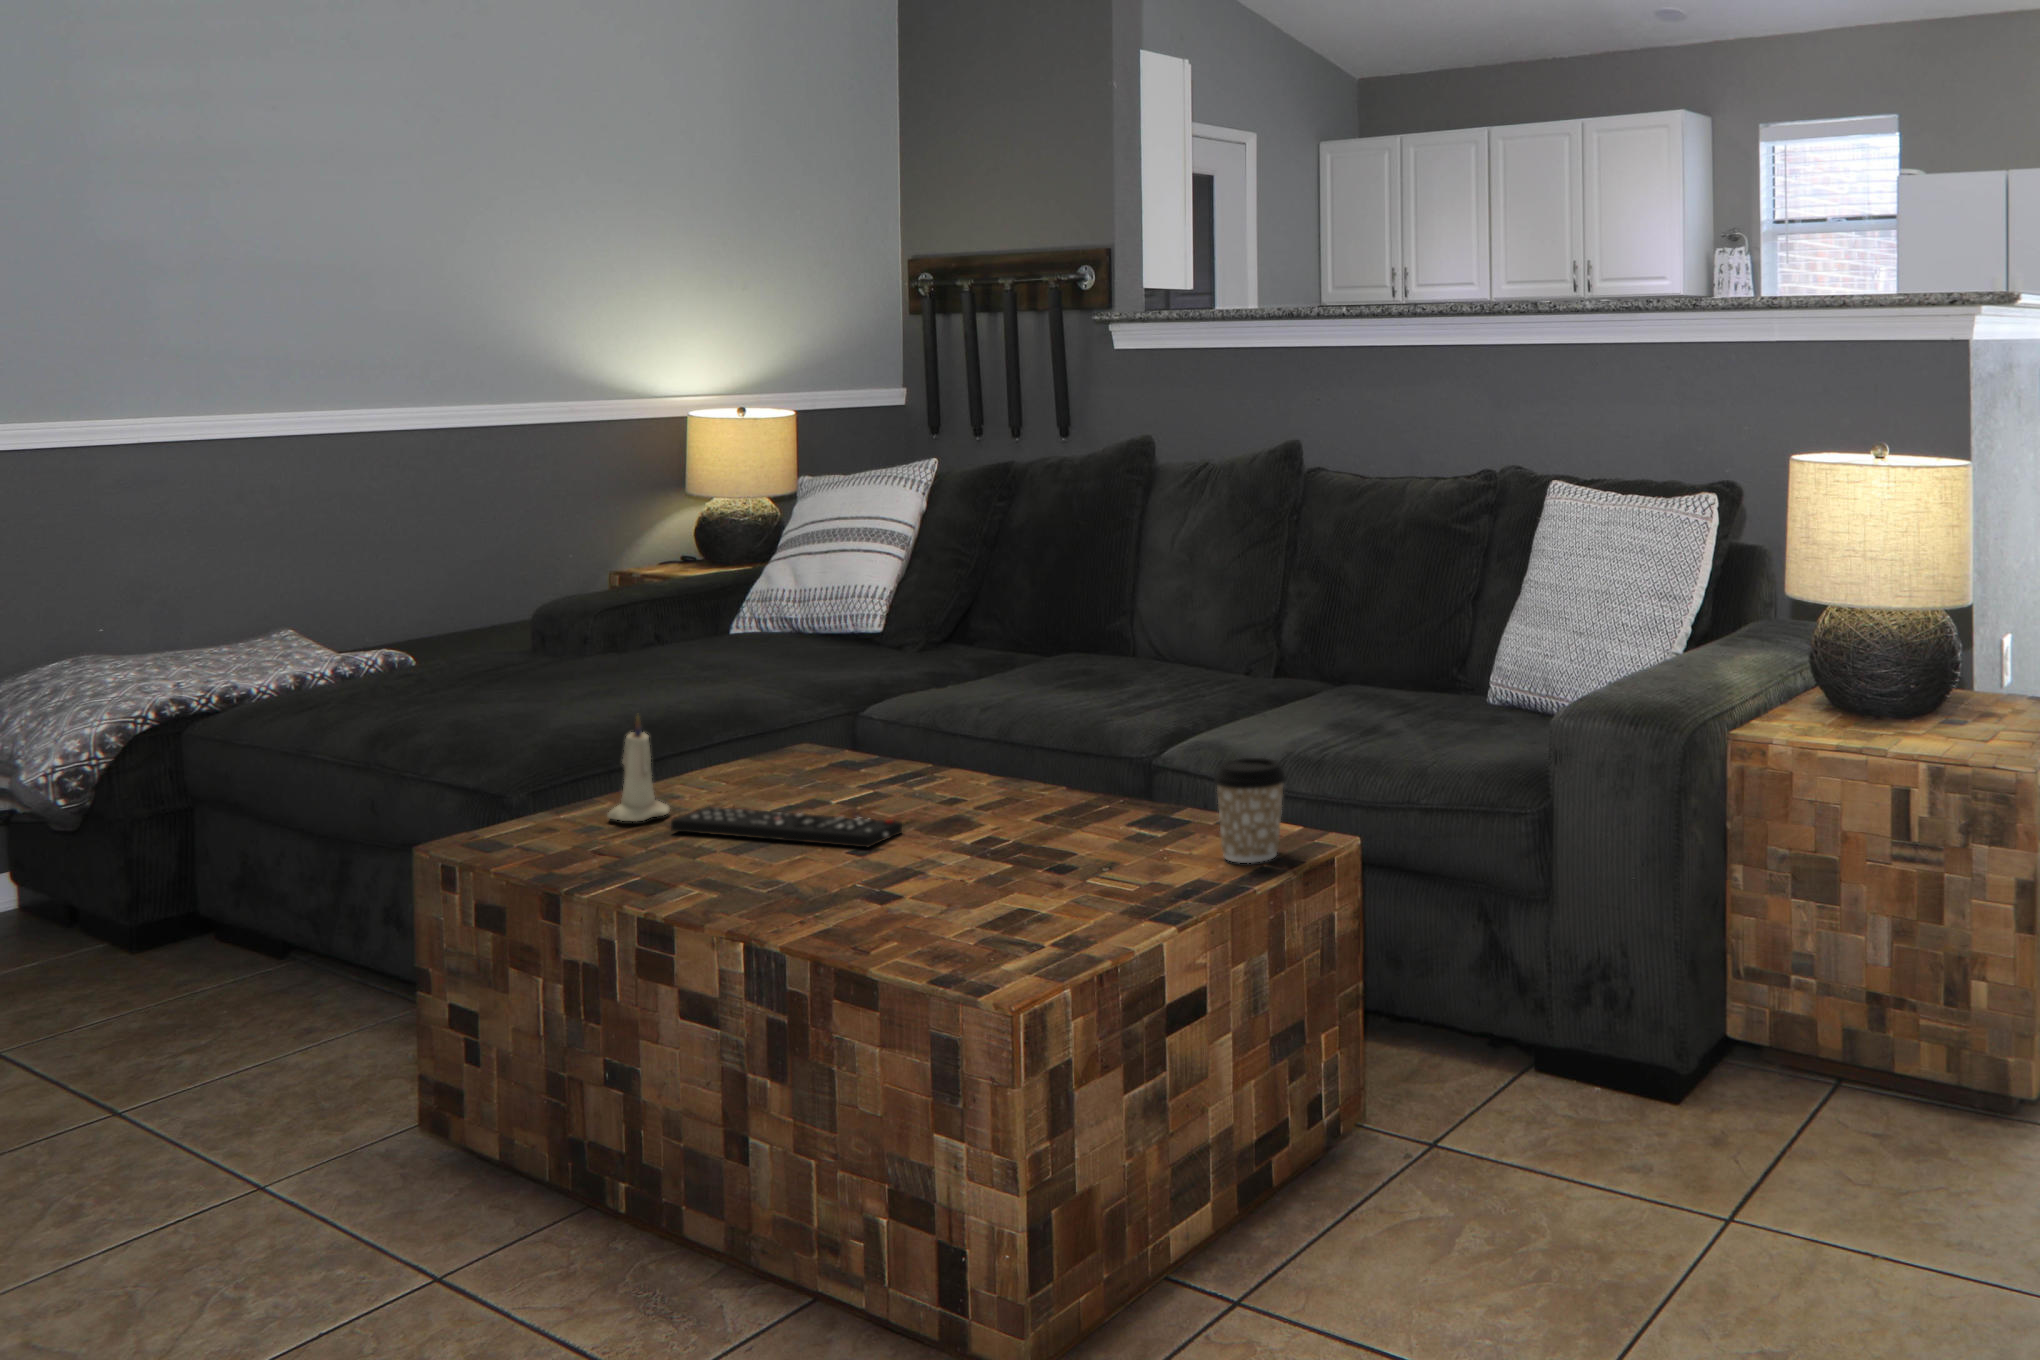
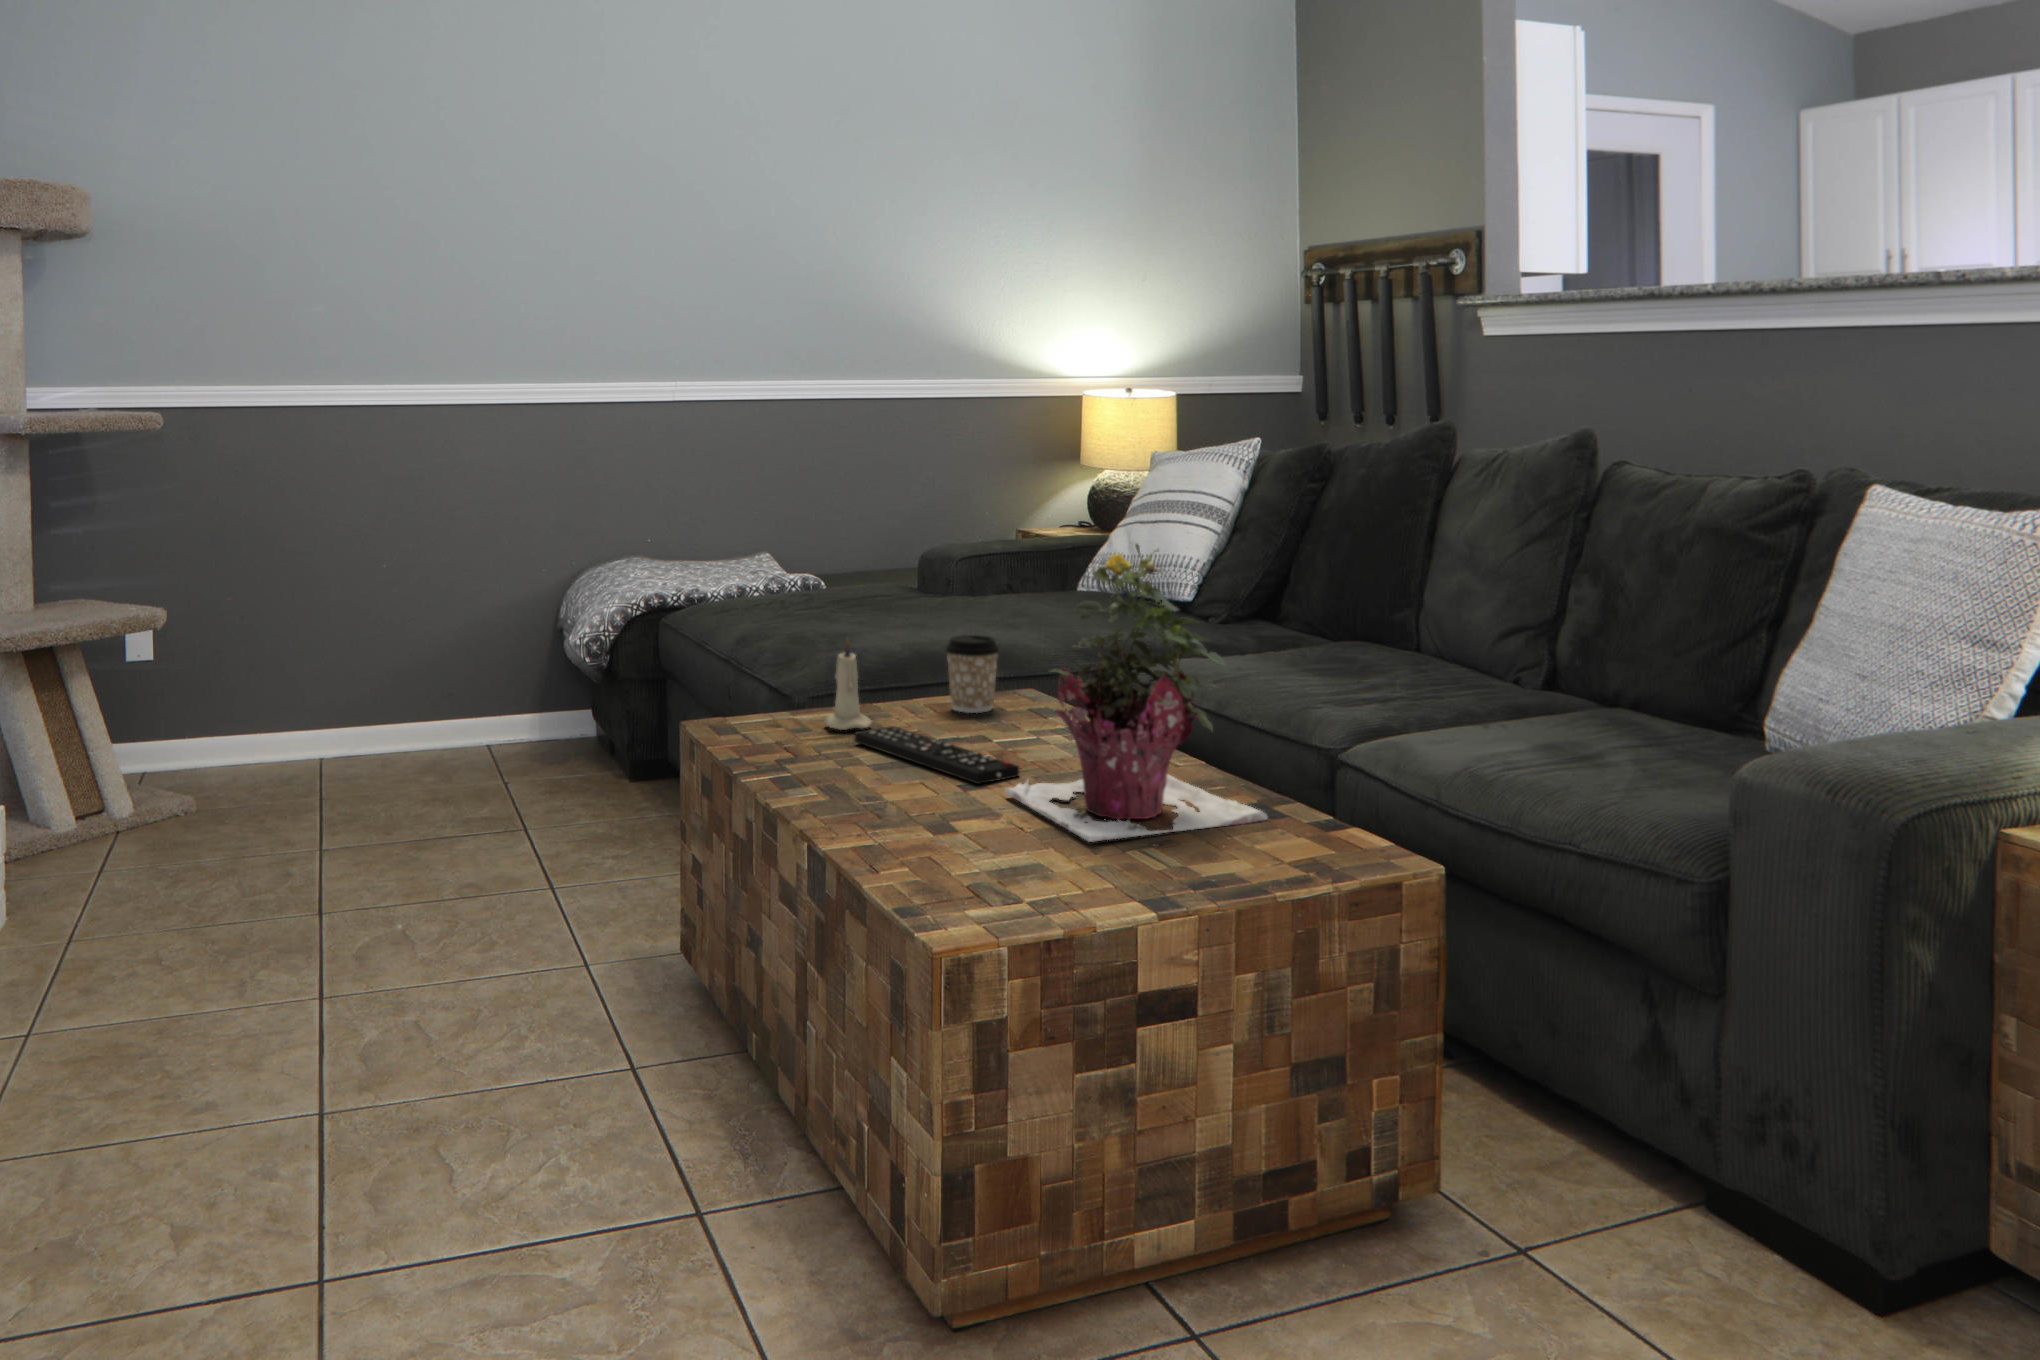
potted plant: none [911,579,1185,877] -> present [1005,544,1267,842]
coffee cup: present [1215,758,1286,863] -> present [946,635,999,713]

